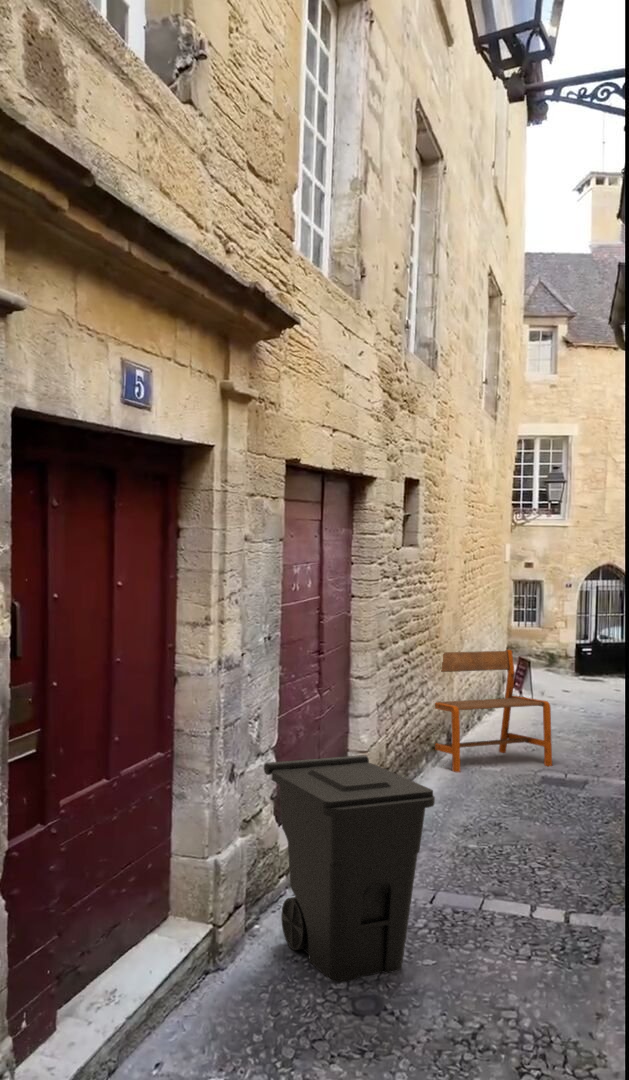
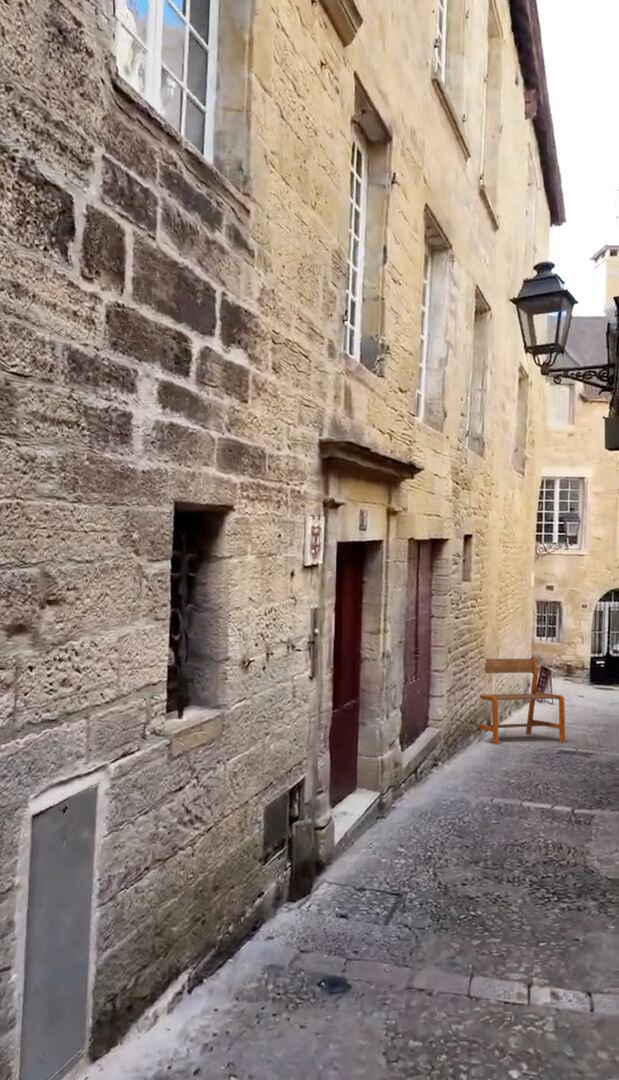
trash can: present [264,755,435,982] -> none [399,710,497,825]

